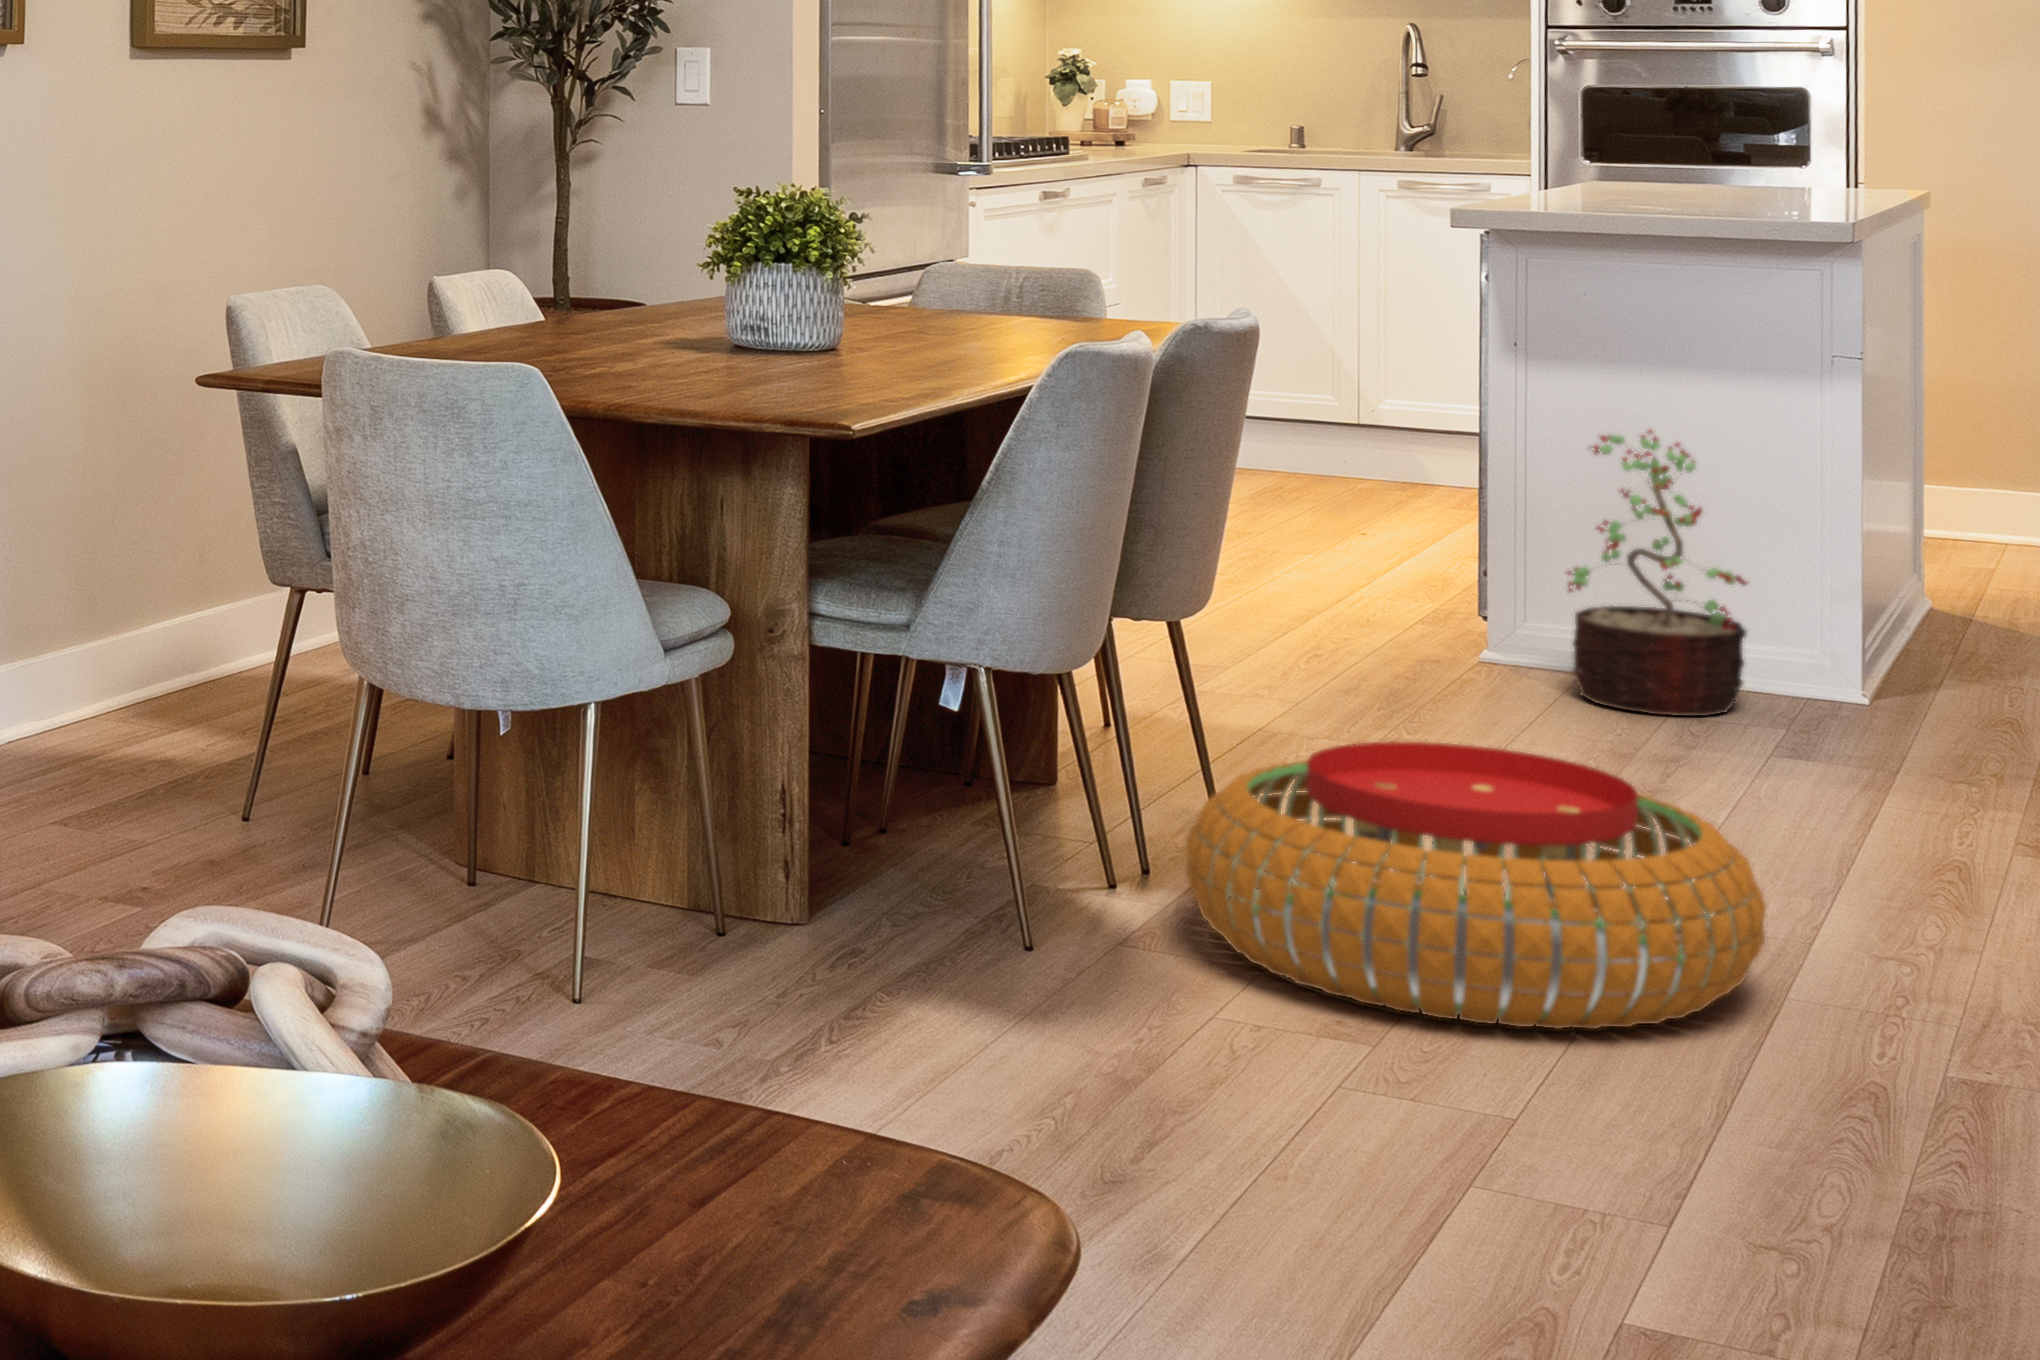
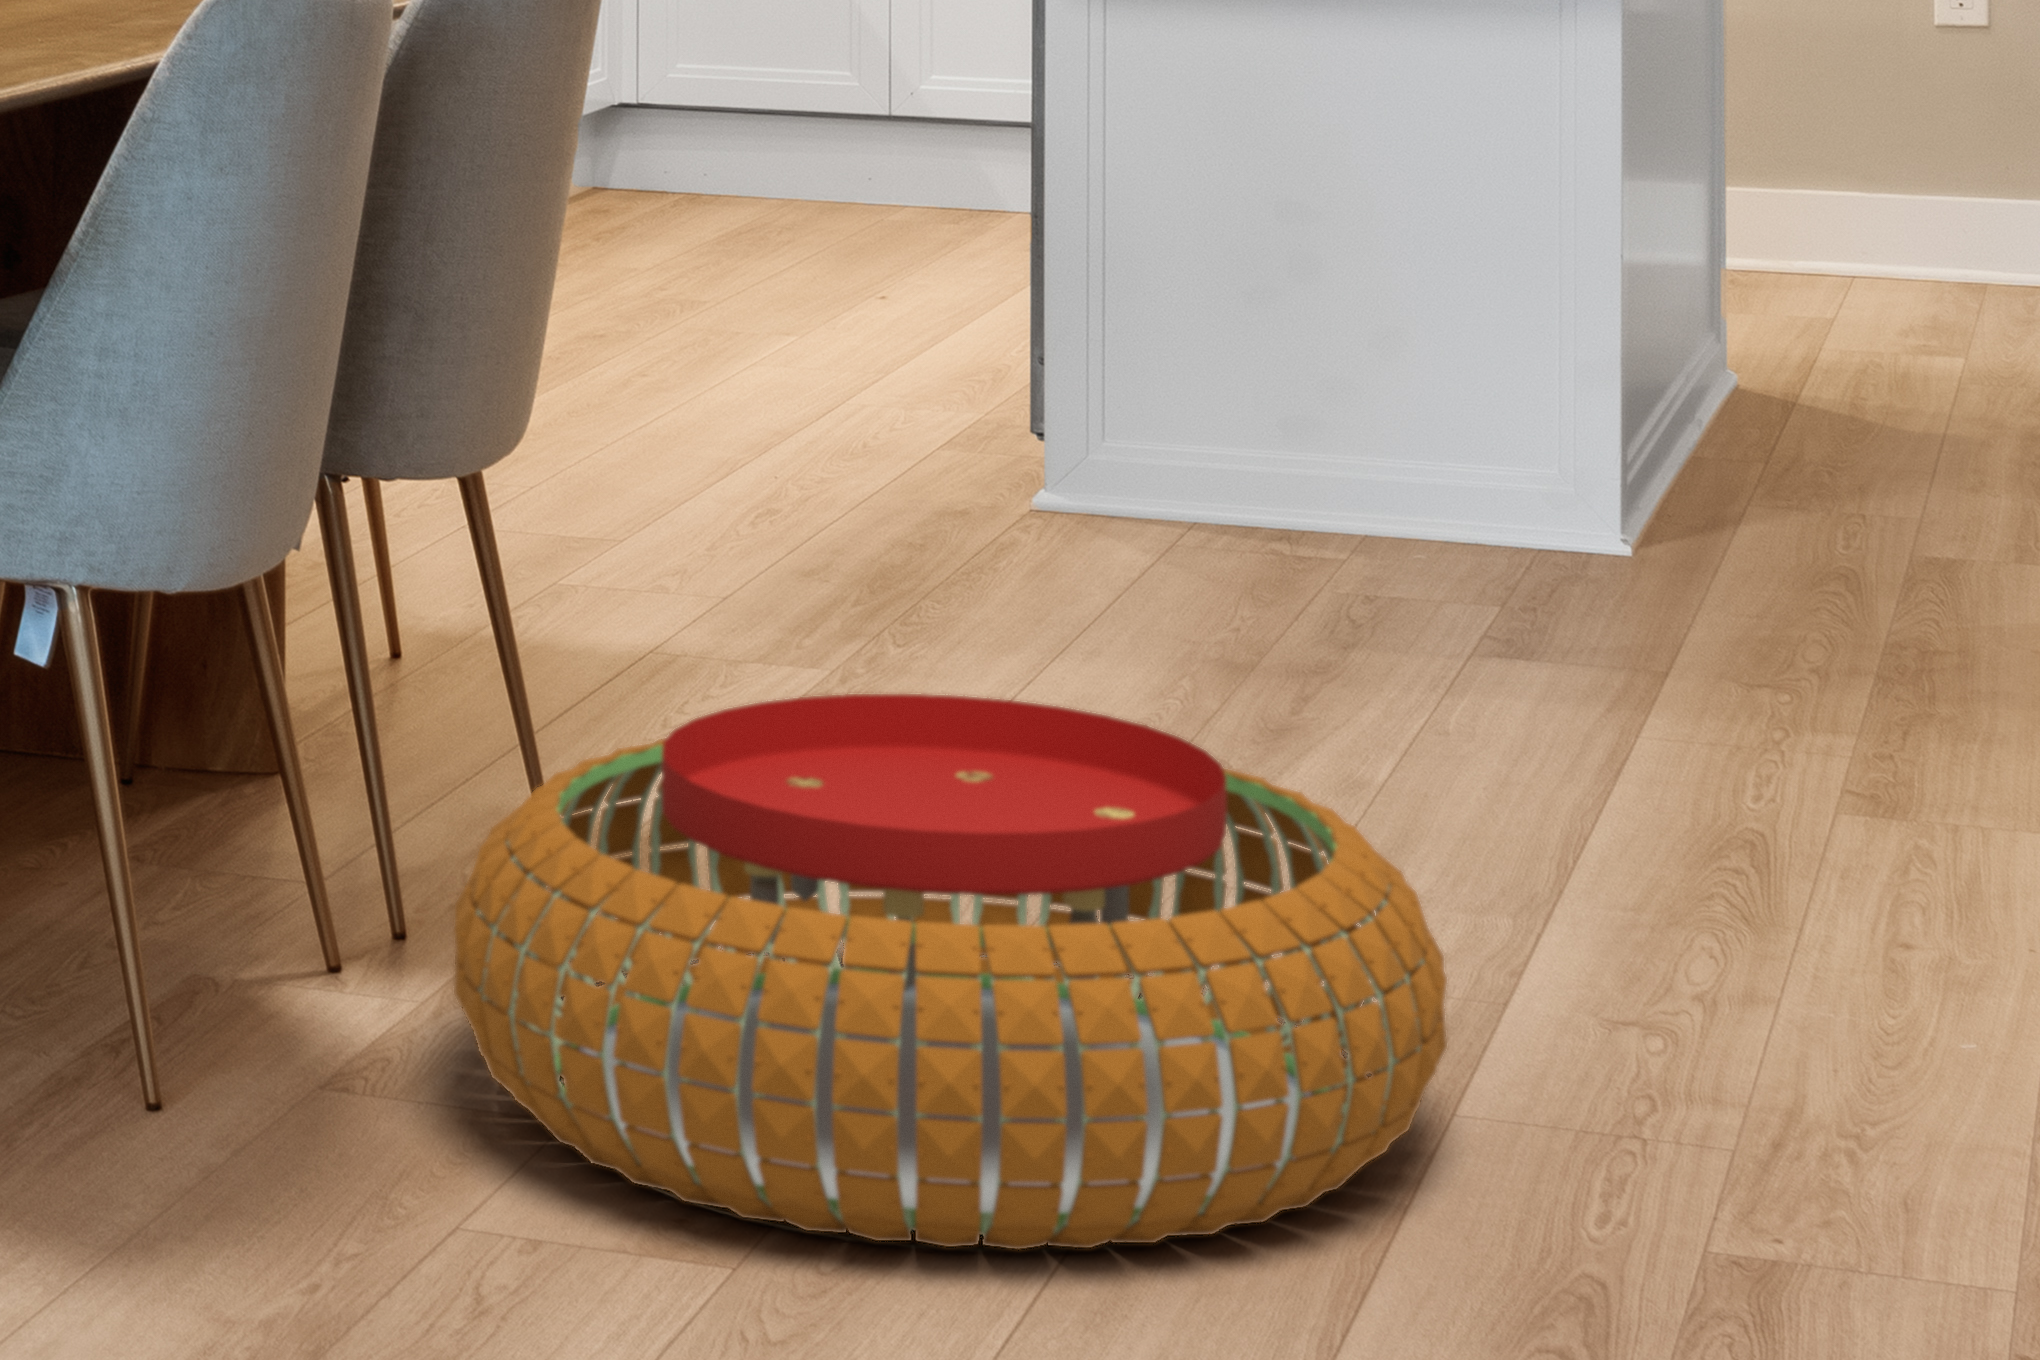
decorative plant: present [1566,430,1747,716] -> none [1179,103,1461,595]

